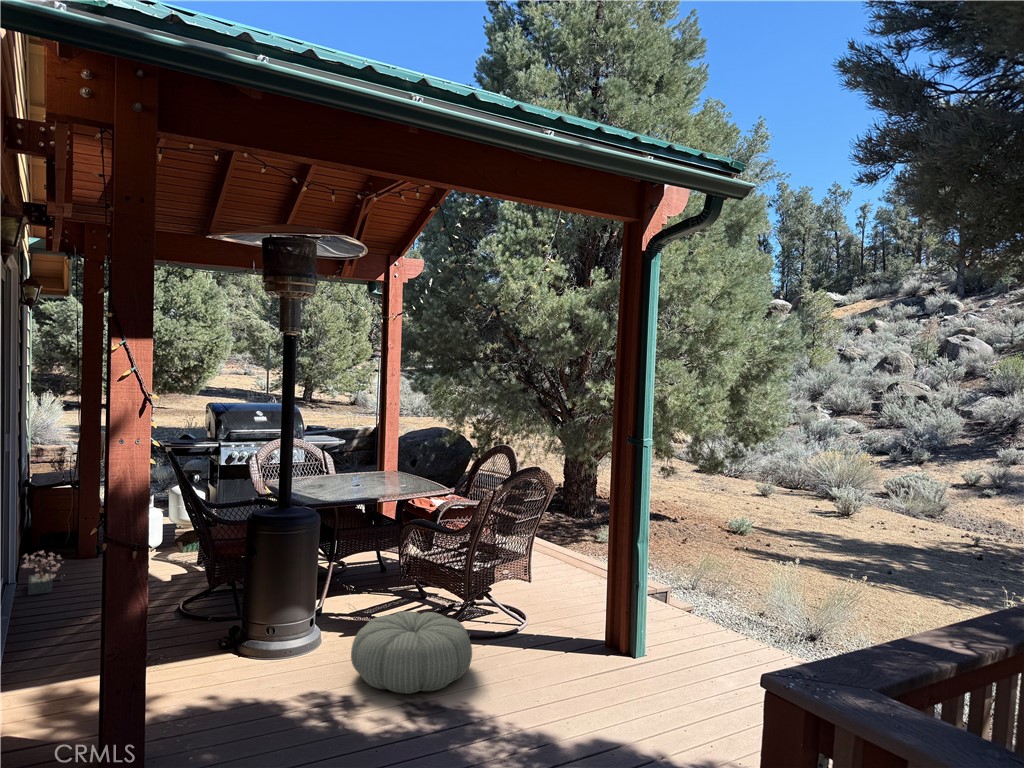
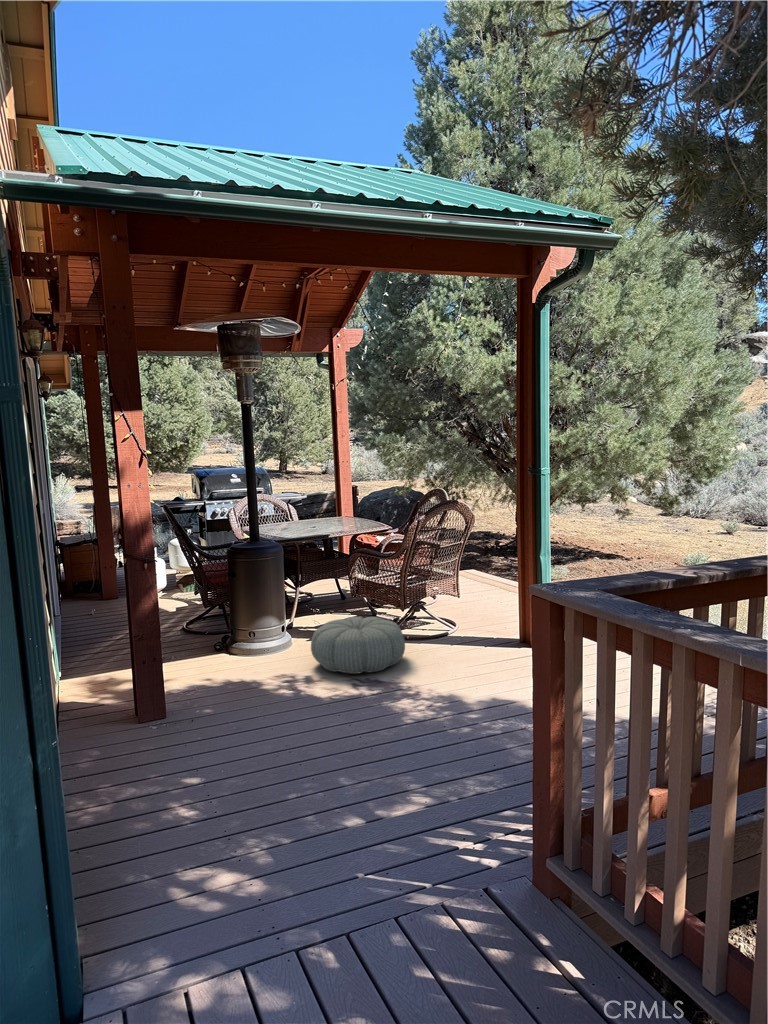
decorative plant: present [21,551,61,595] -> none [65,589,95,623]

